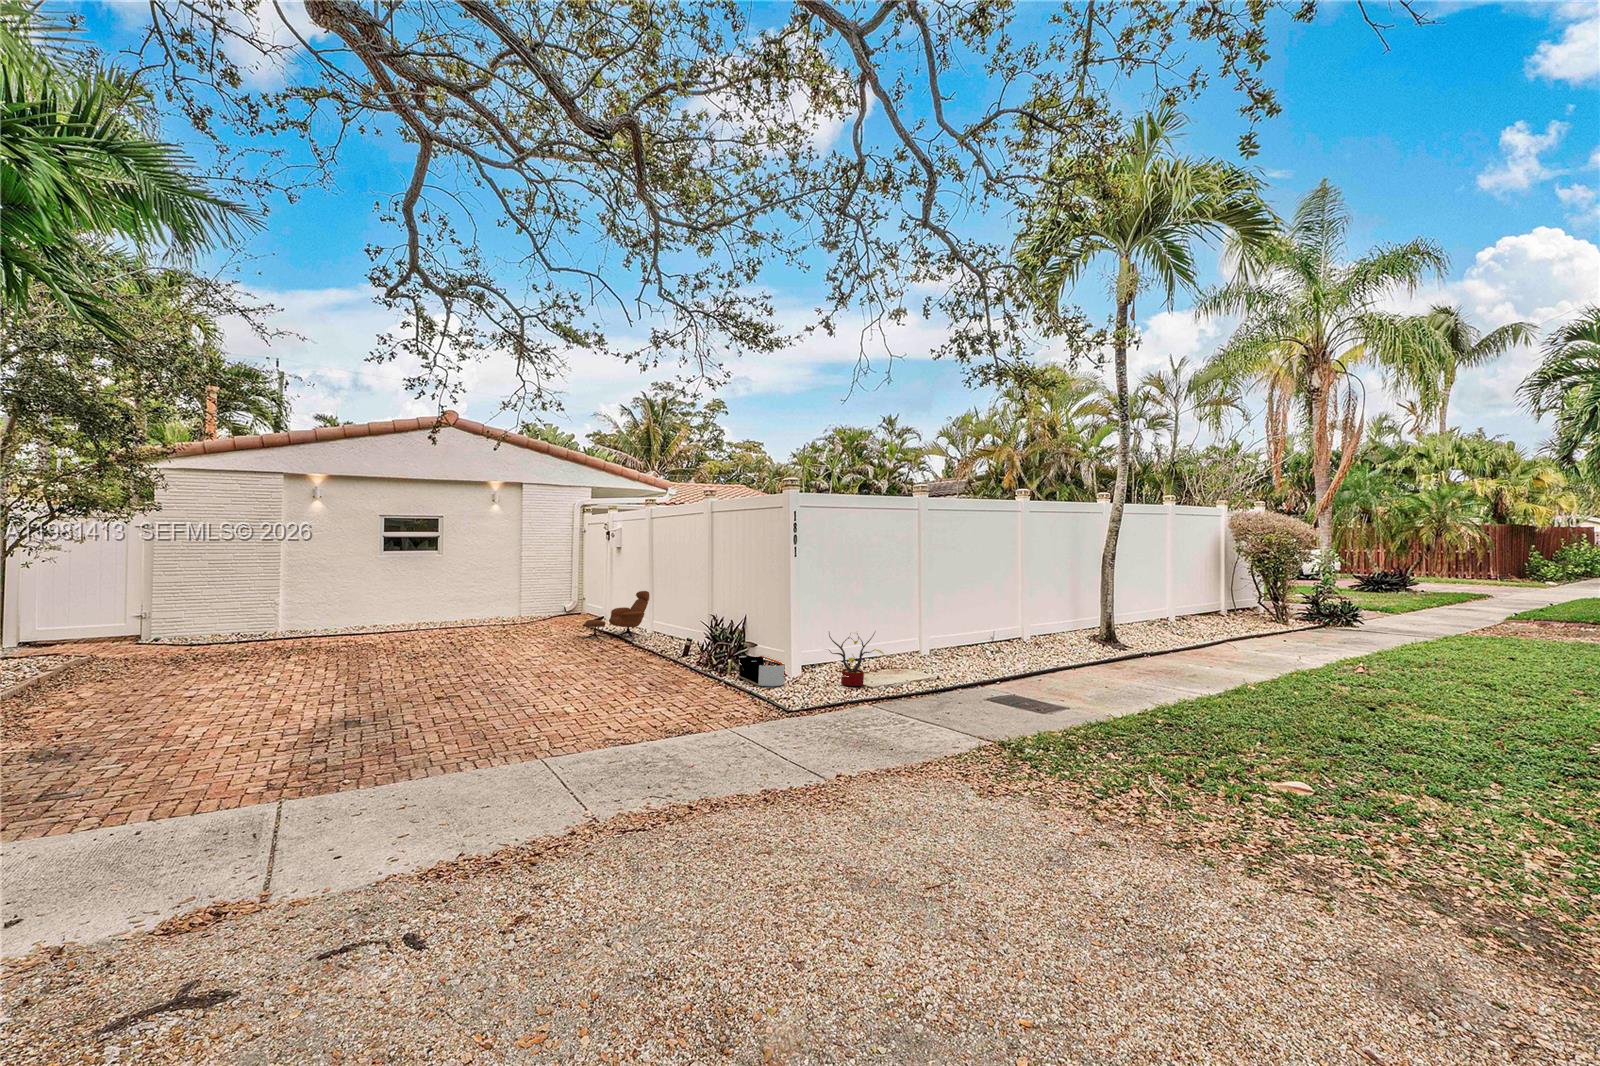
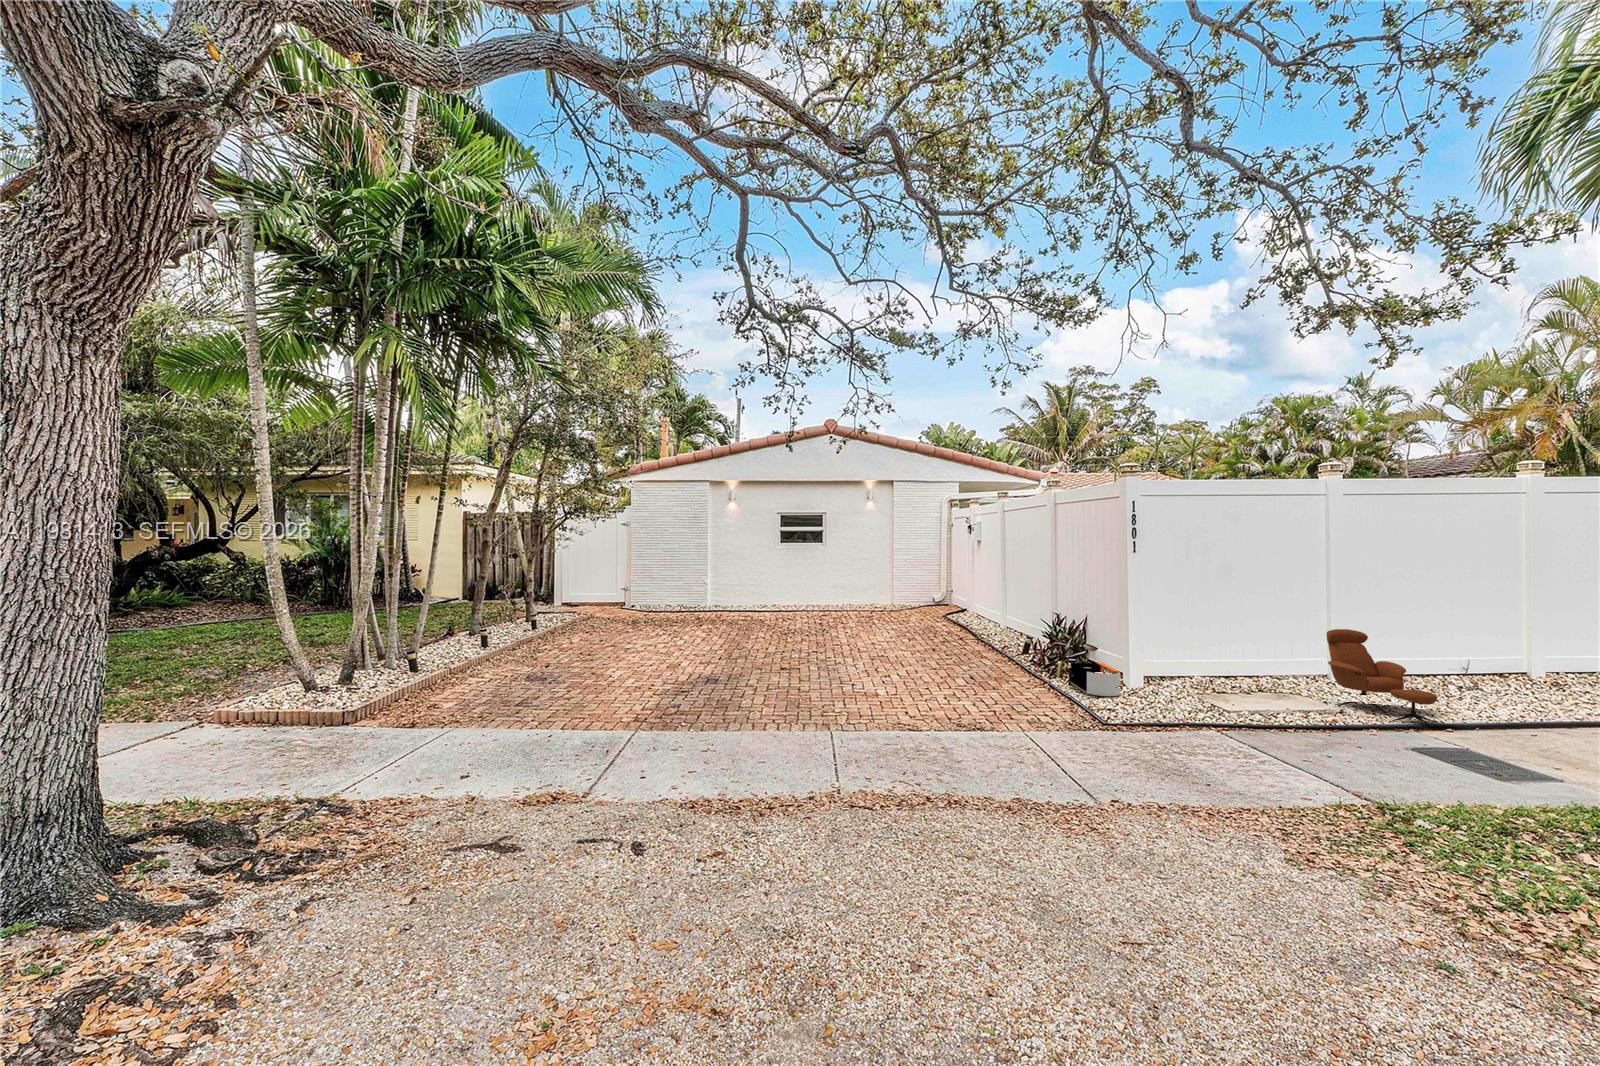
lounge chair: present [583,591,649,640] -> present [1327,629,1437,728]
decorative plant: present [826,632,884,686] -> none [1168,638,1256,706]

